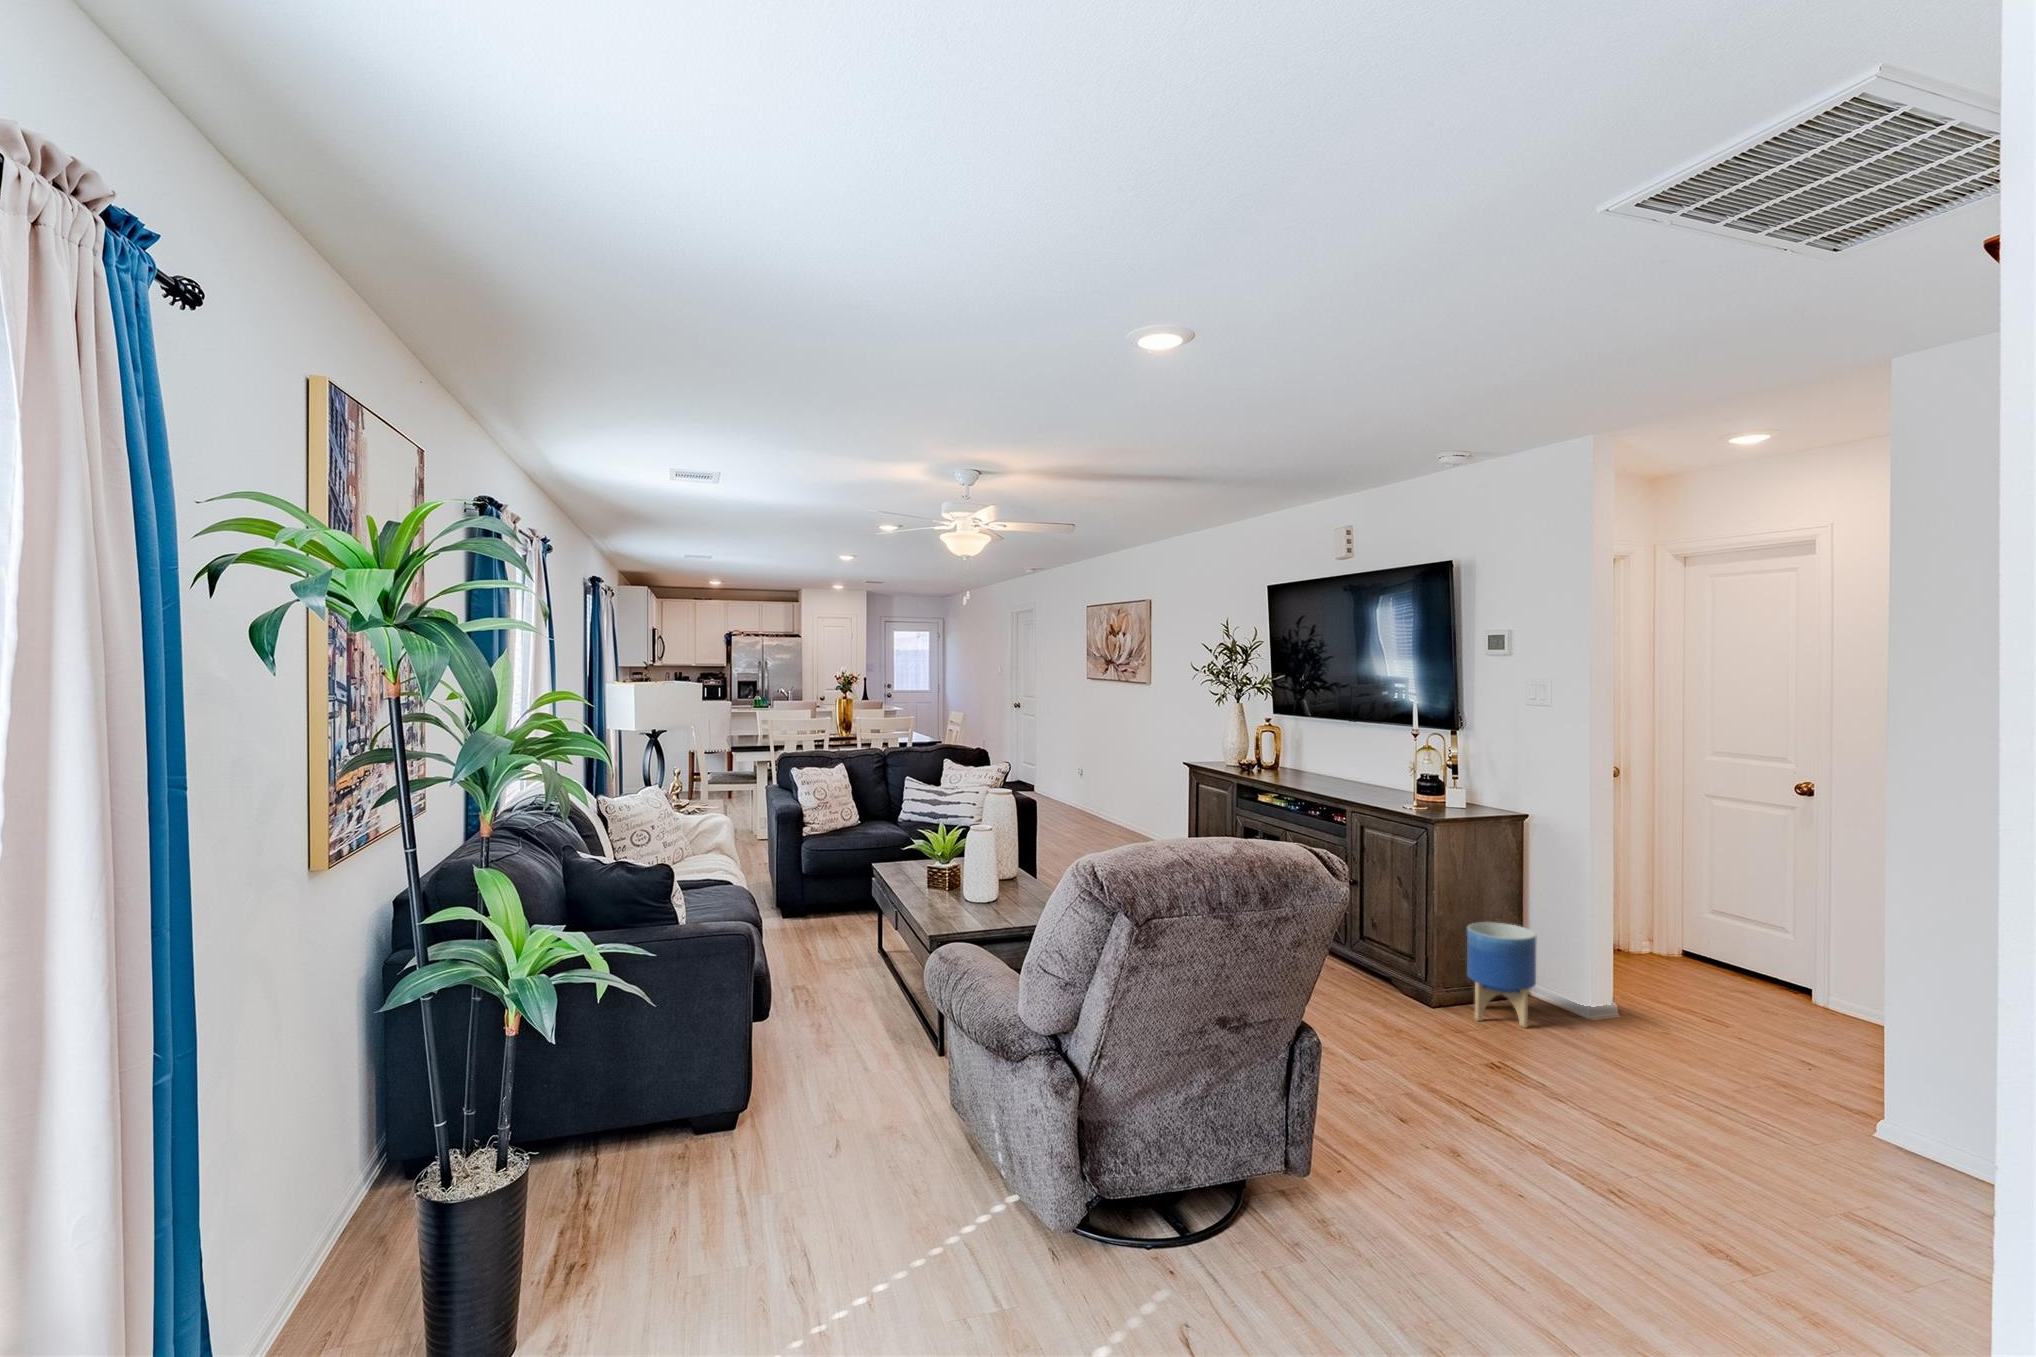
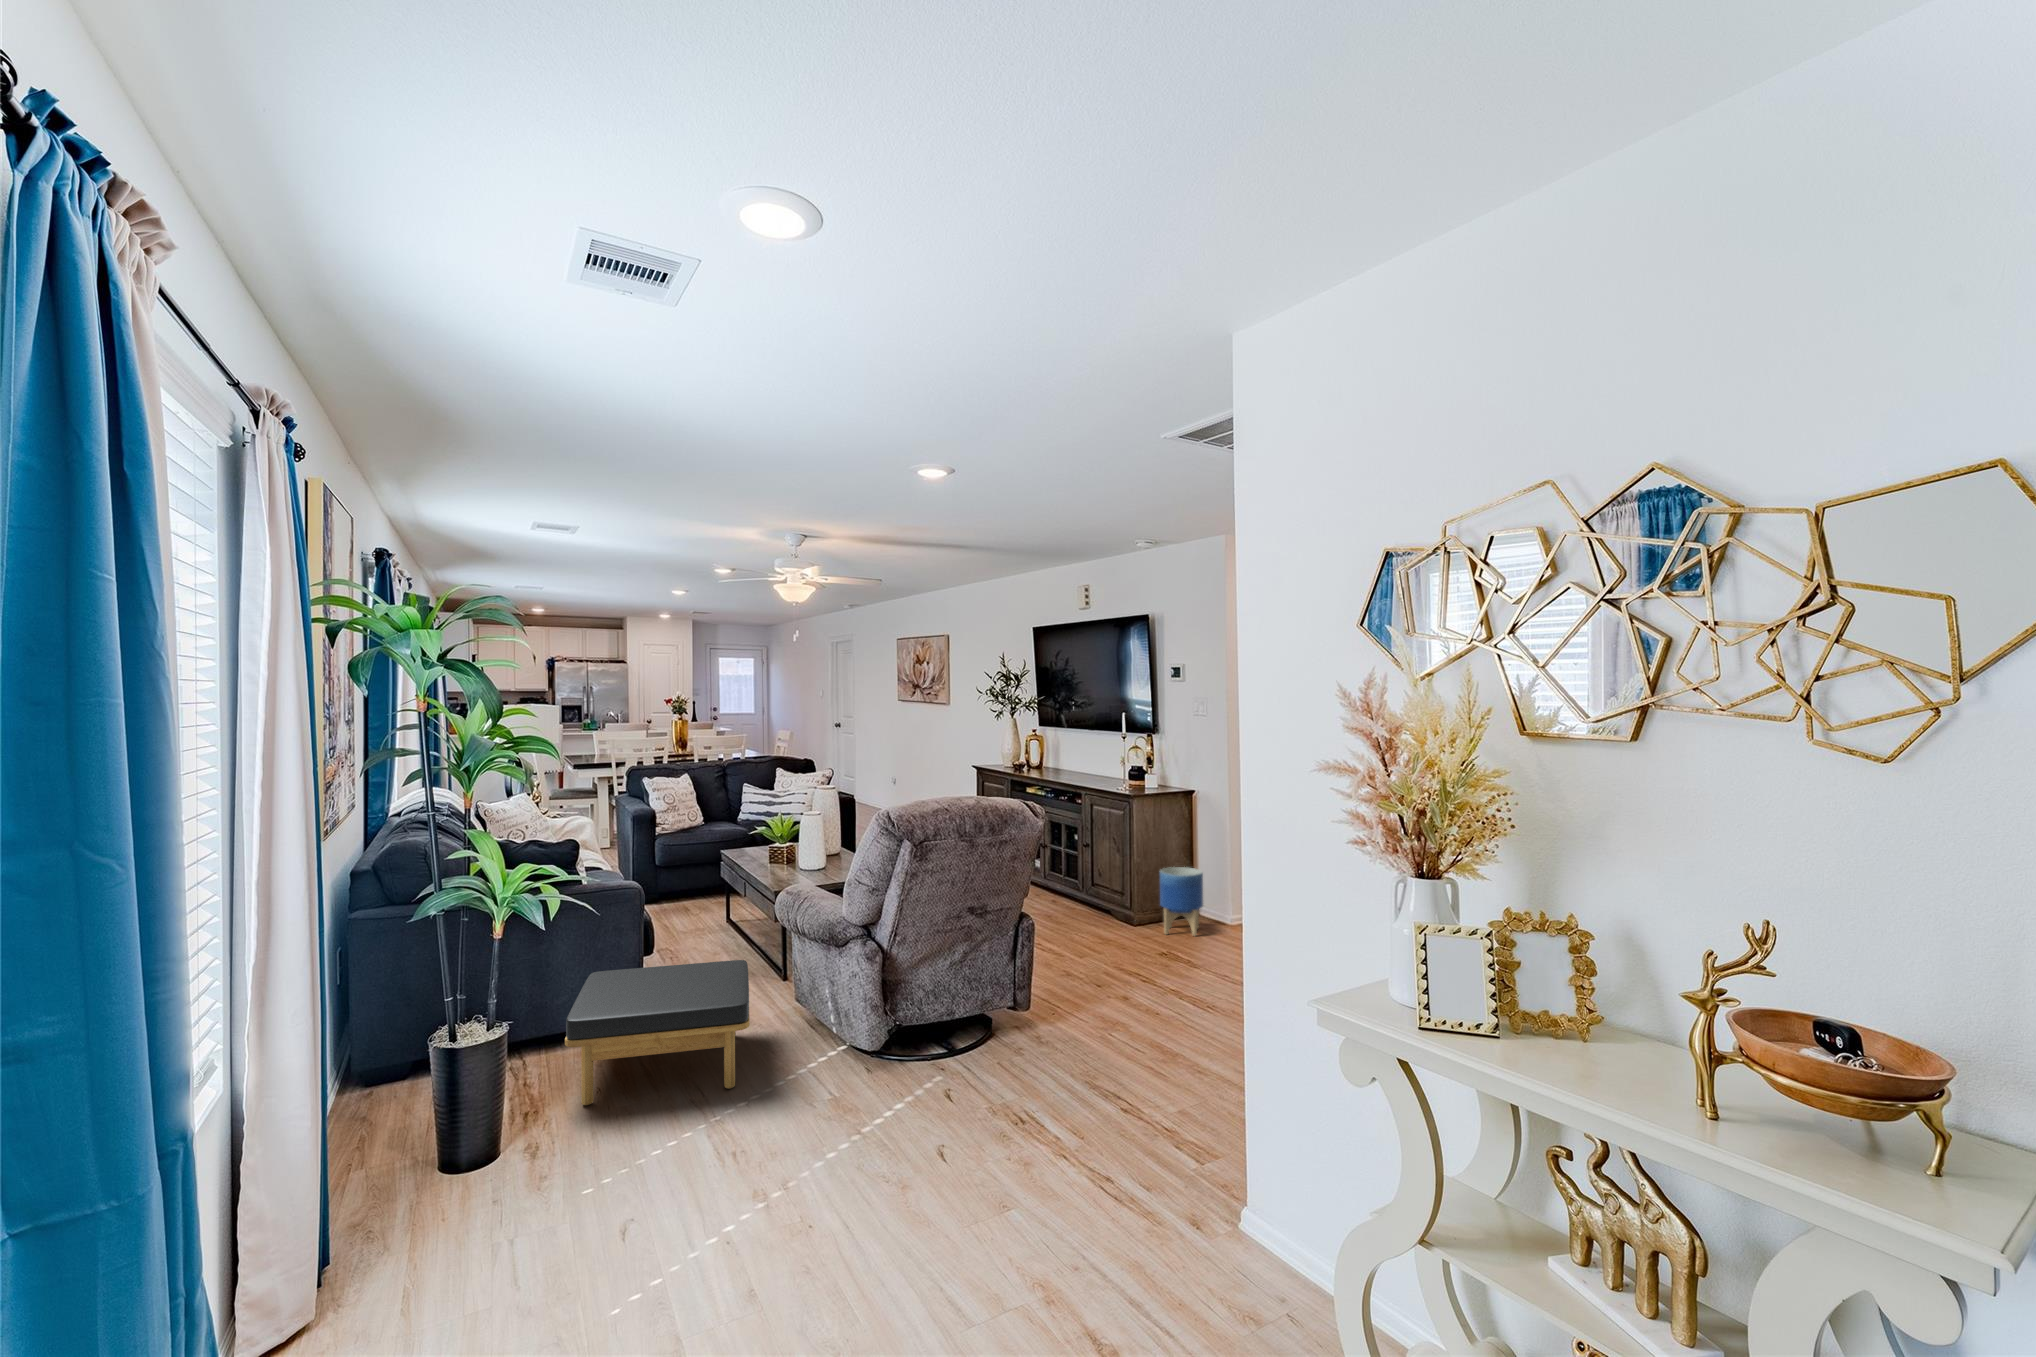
ottoman: none [594,1052,882,1294] -> present [565,960,750,1105]

